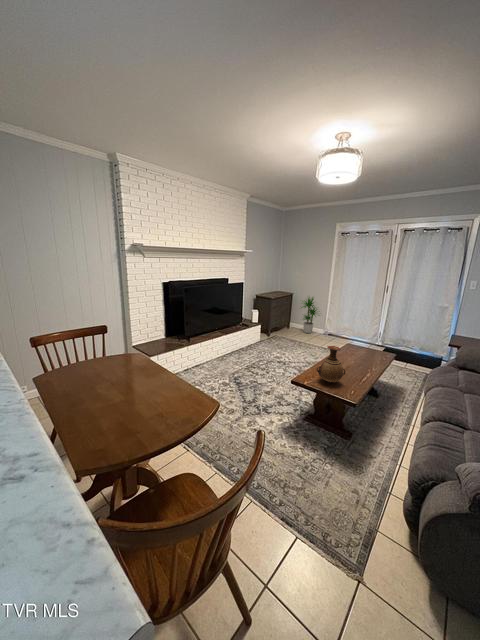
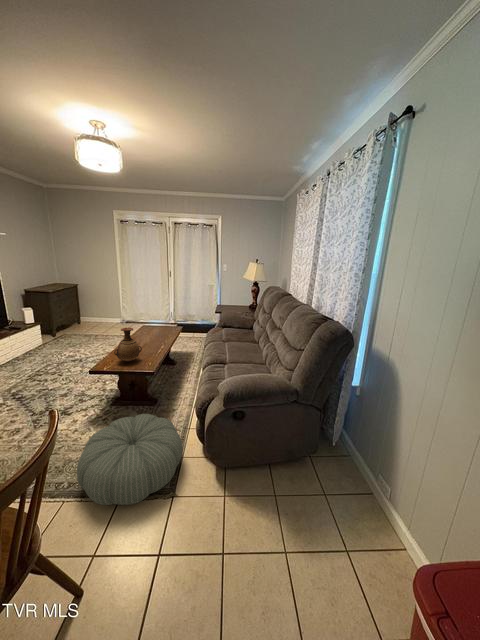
potted plant: present [301,297,317,333] -> none [86,284,116,325]
pouf: none [265,443,380,558] -> present [77,414,182,505]

